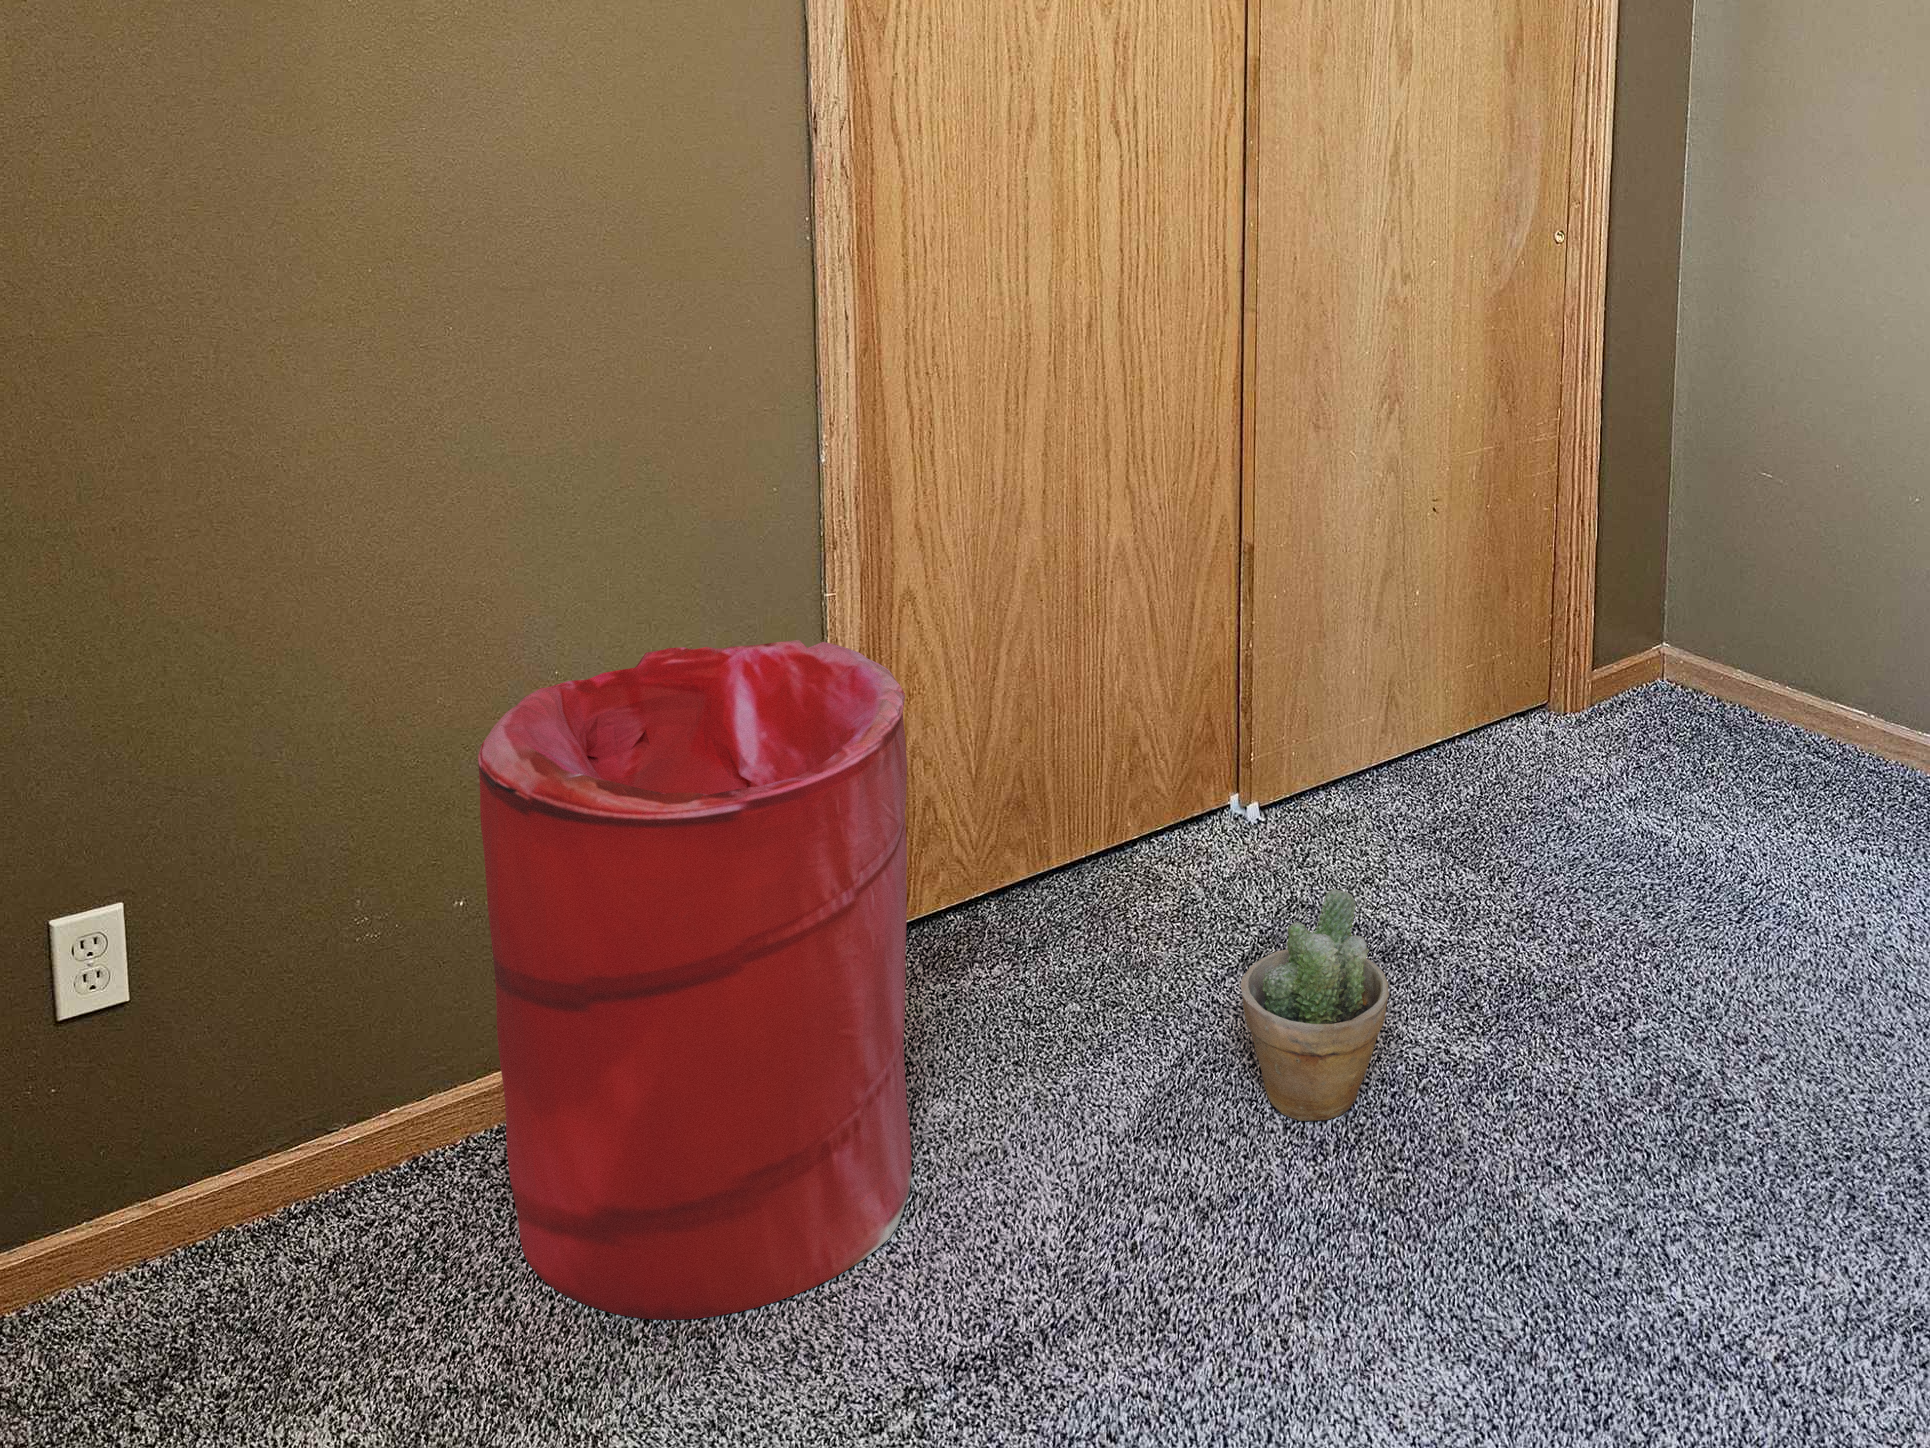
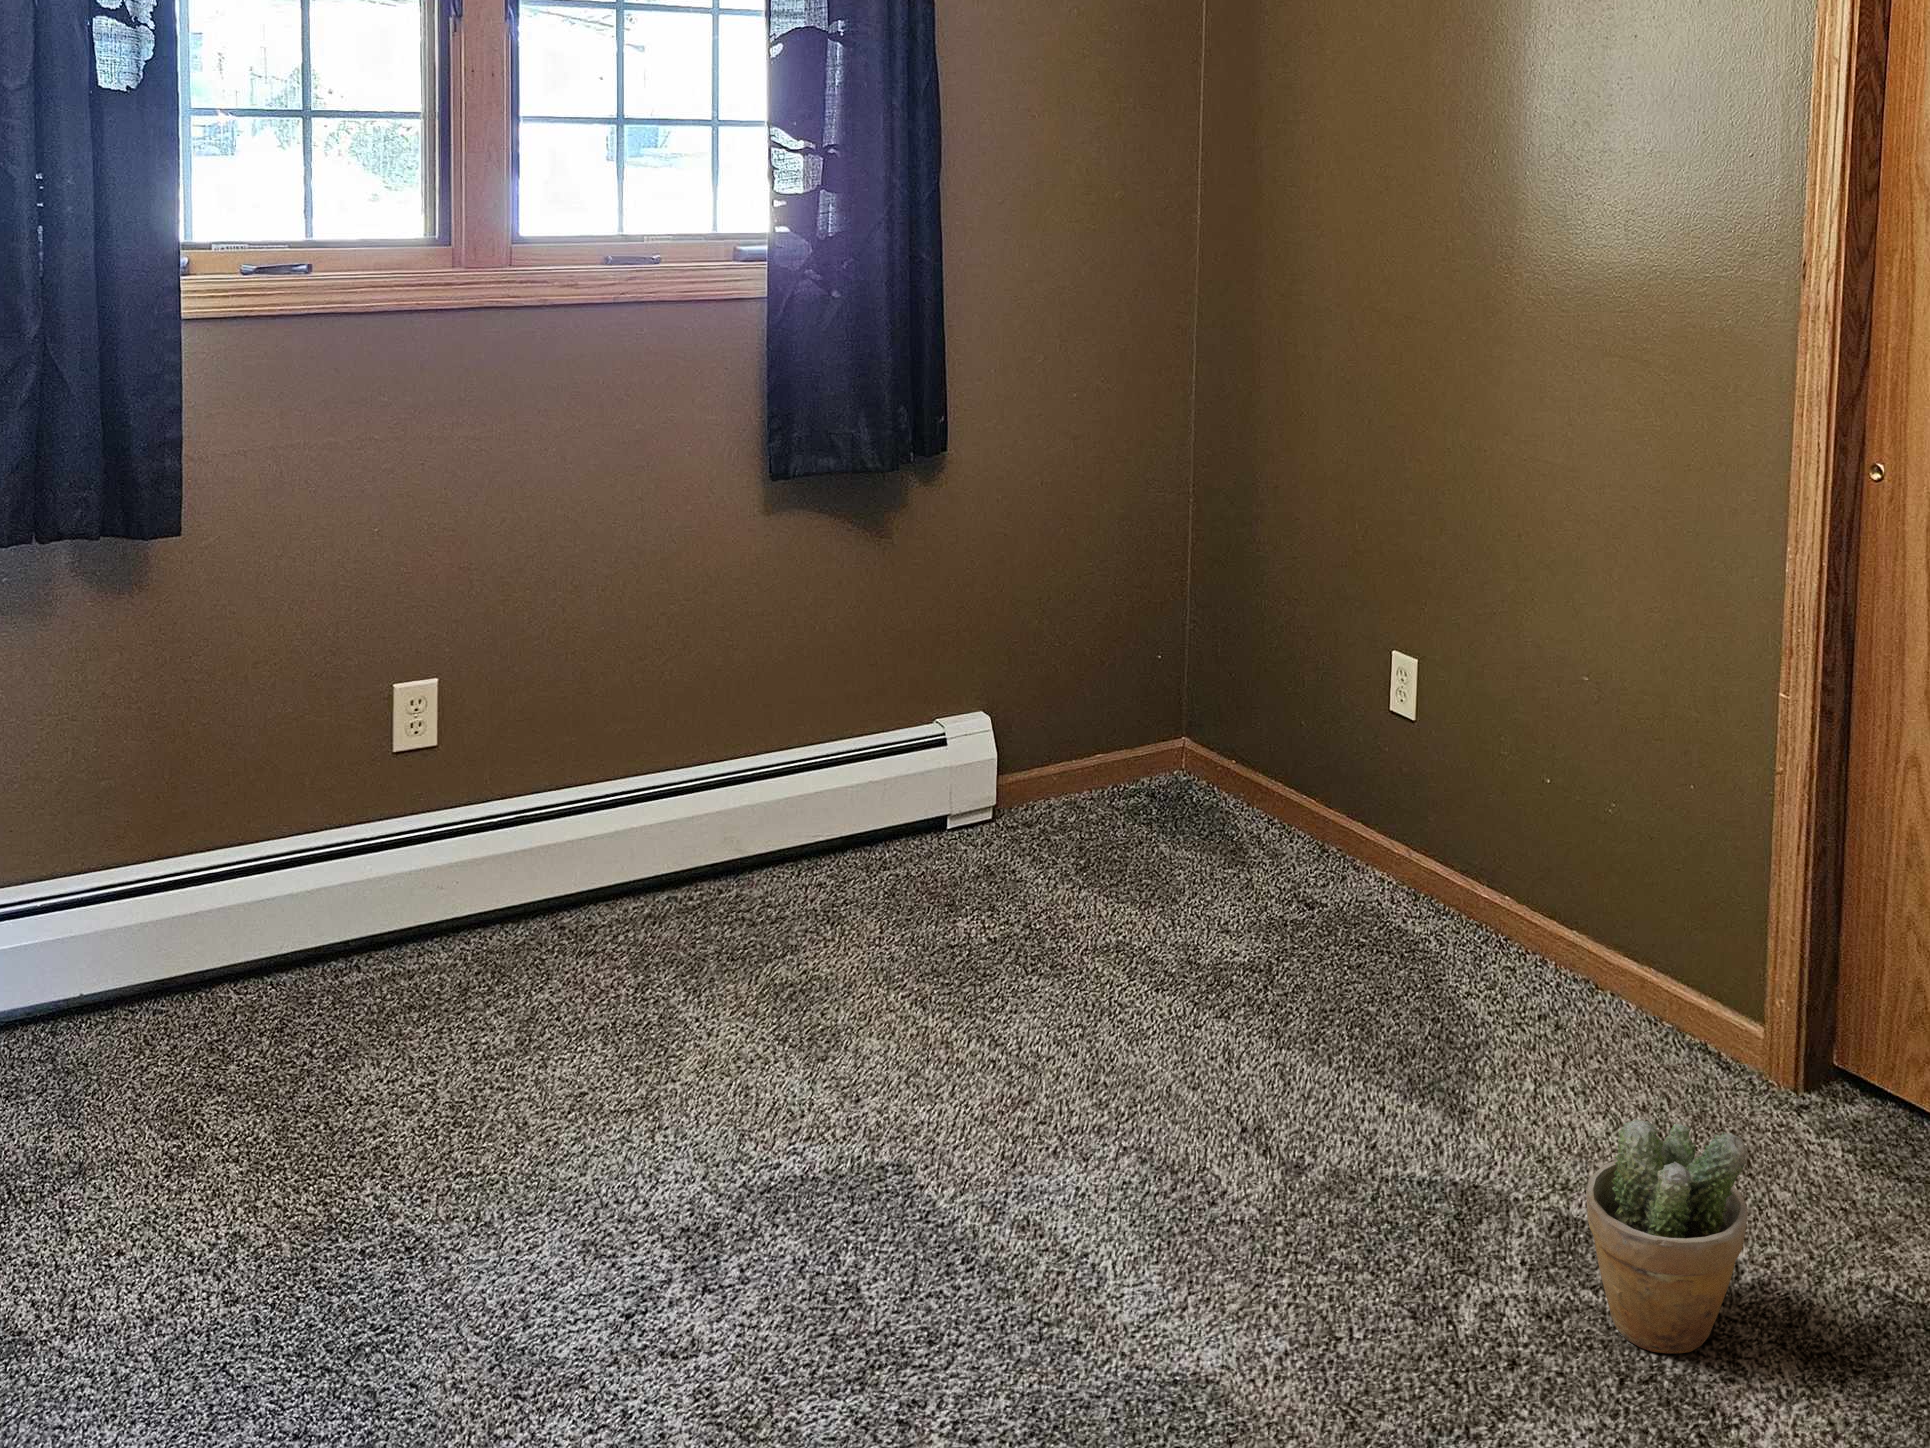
laundry hamper: present [478,640,911,1320] -> none [1339,620,1659,1105]

